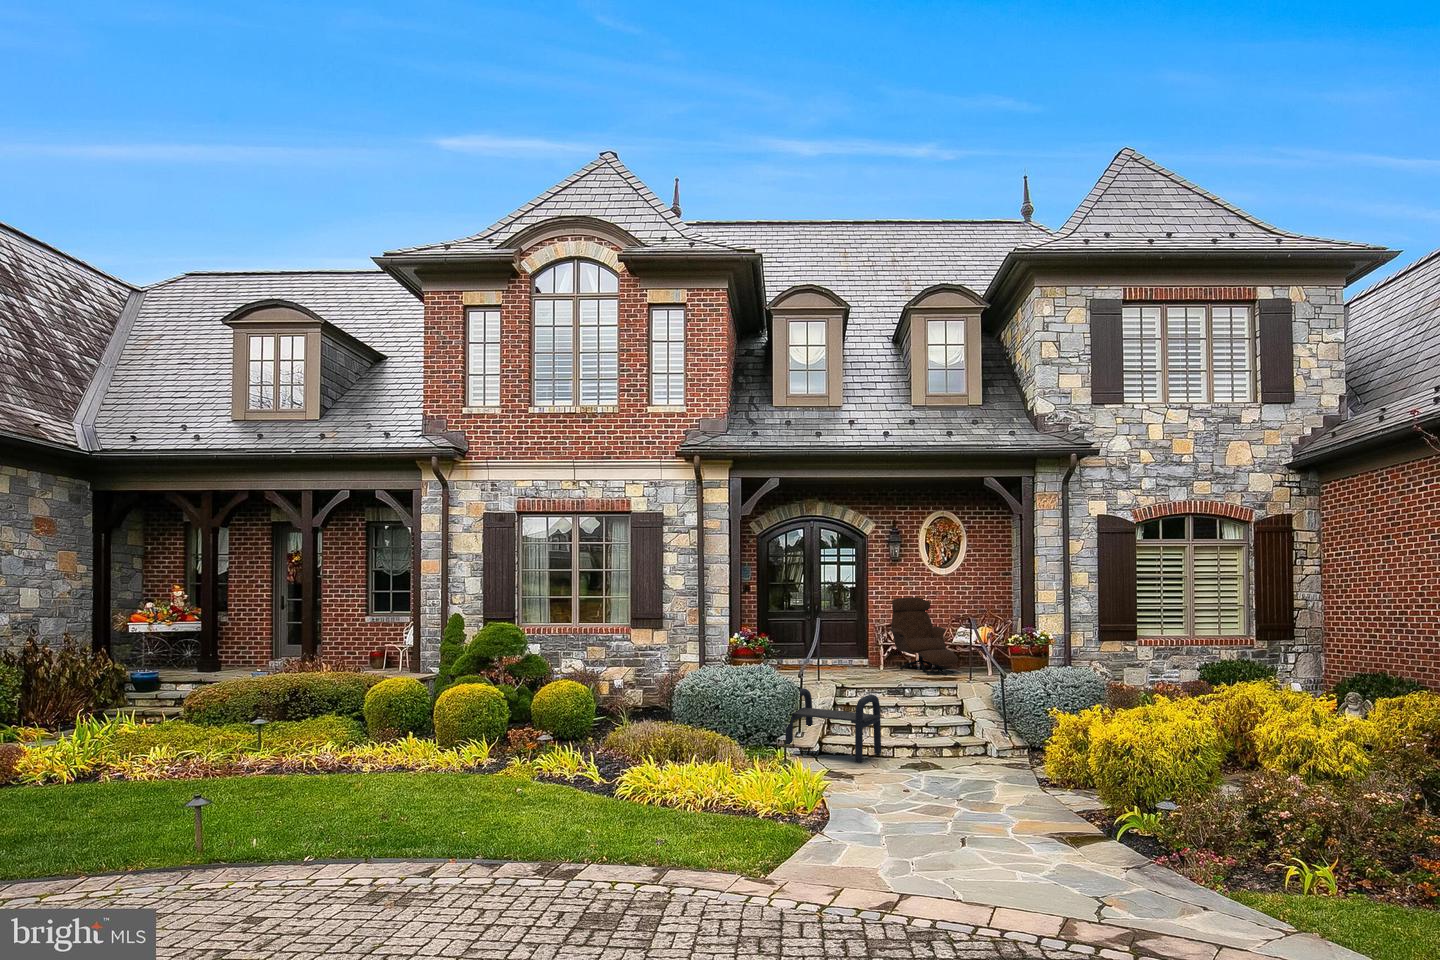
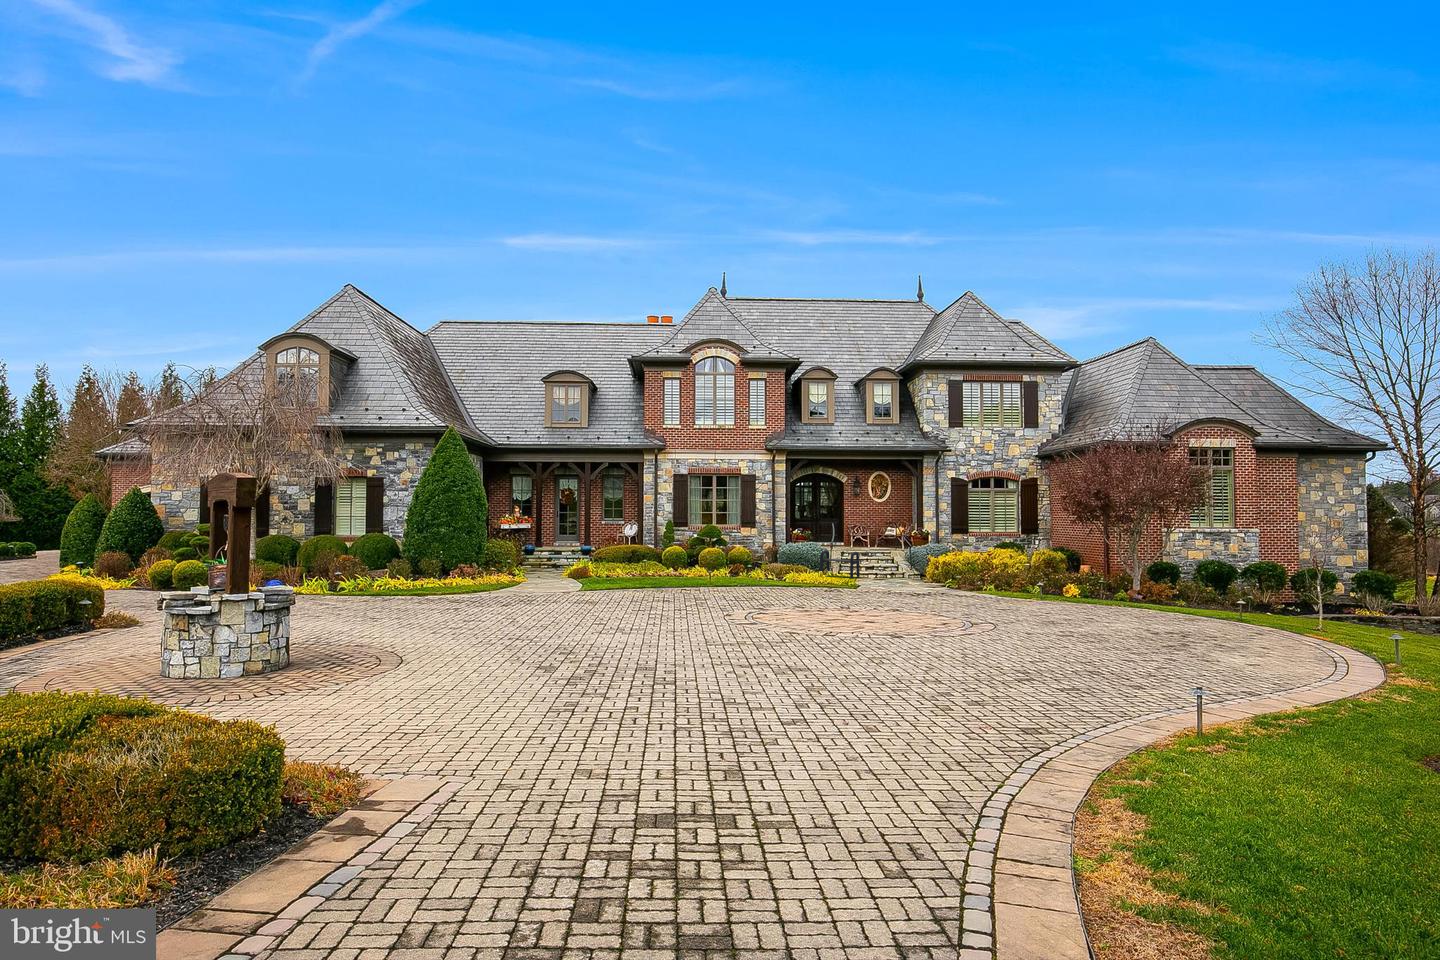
lounge chair: present [890,597,958,675] -> none [855,515,888,549]

